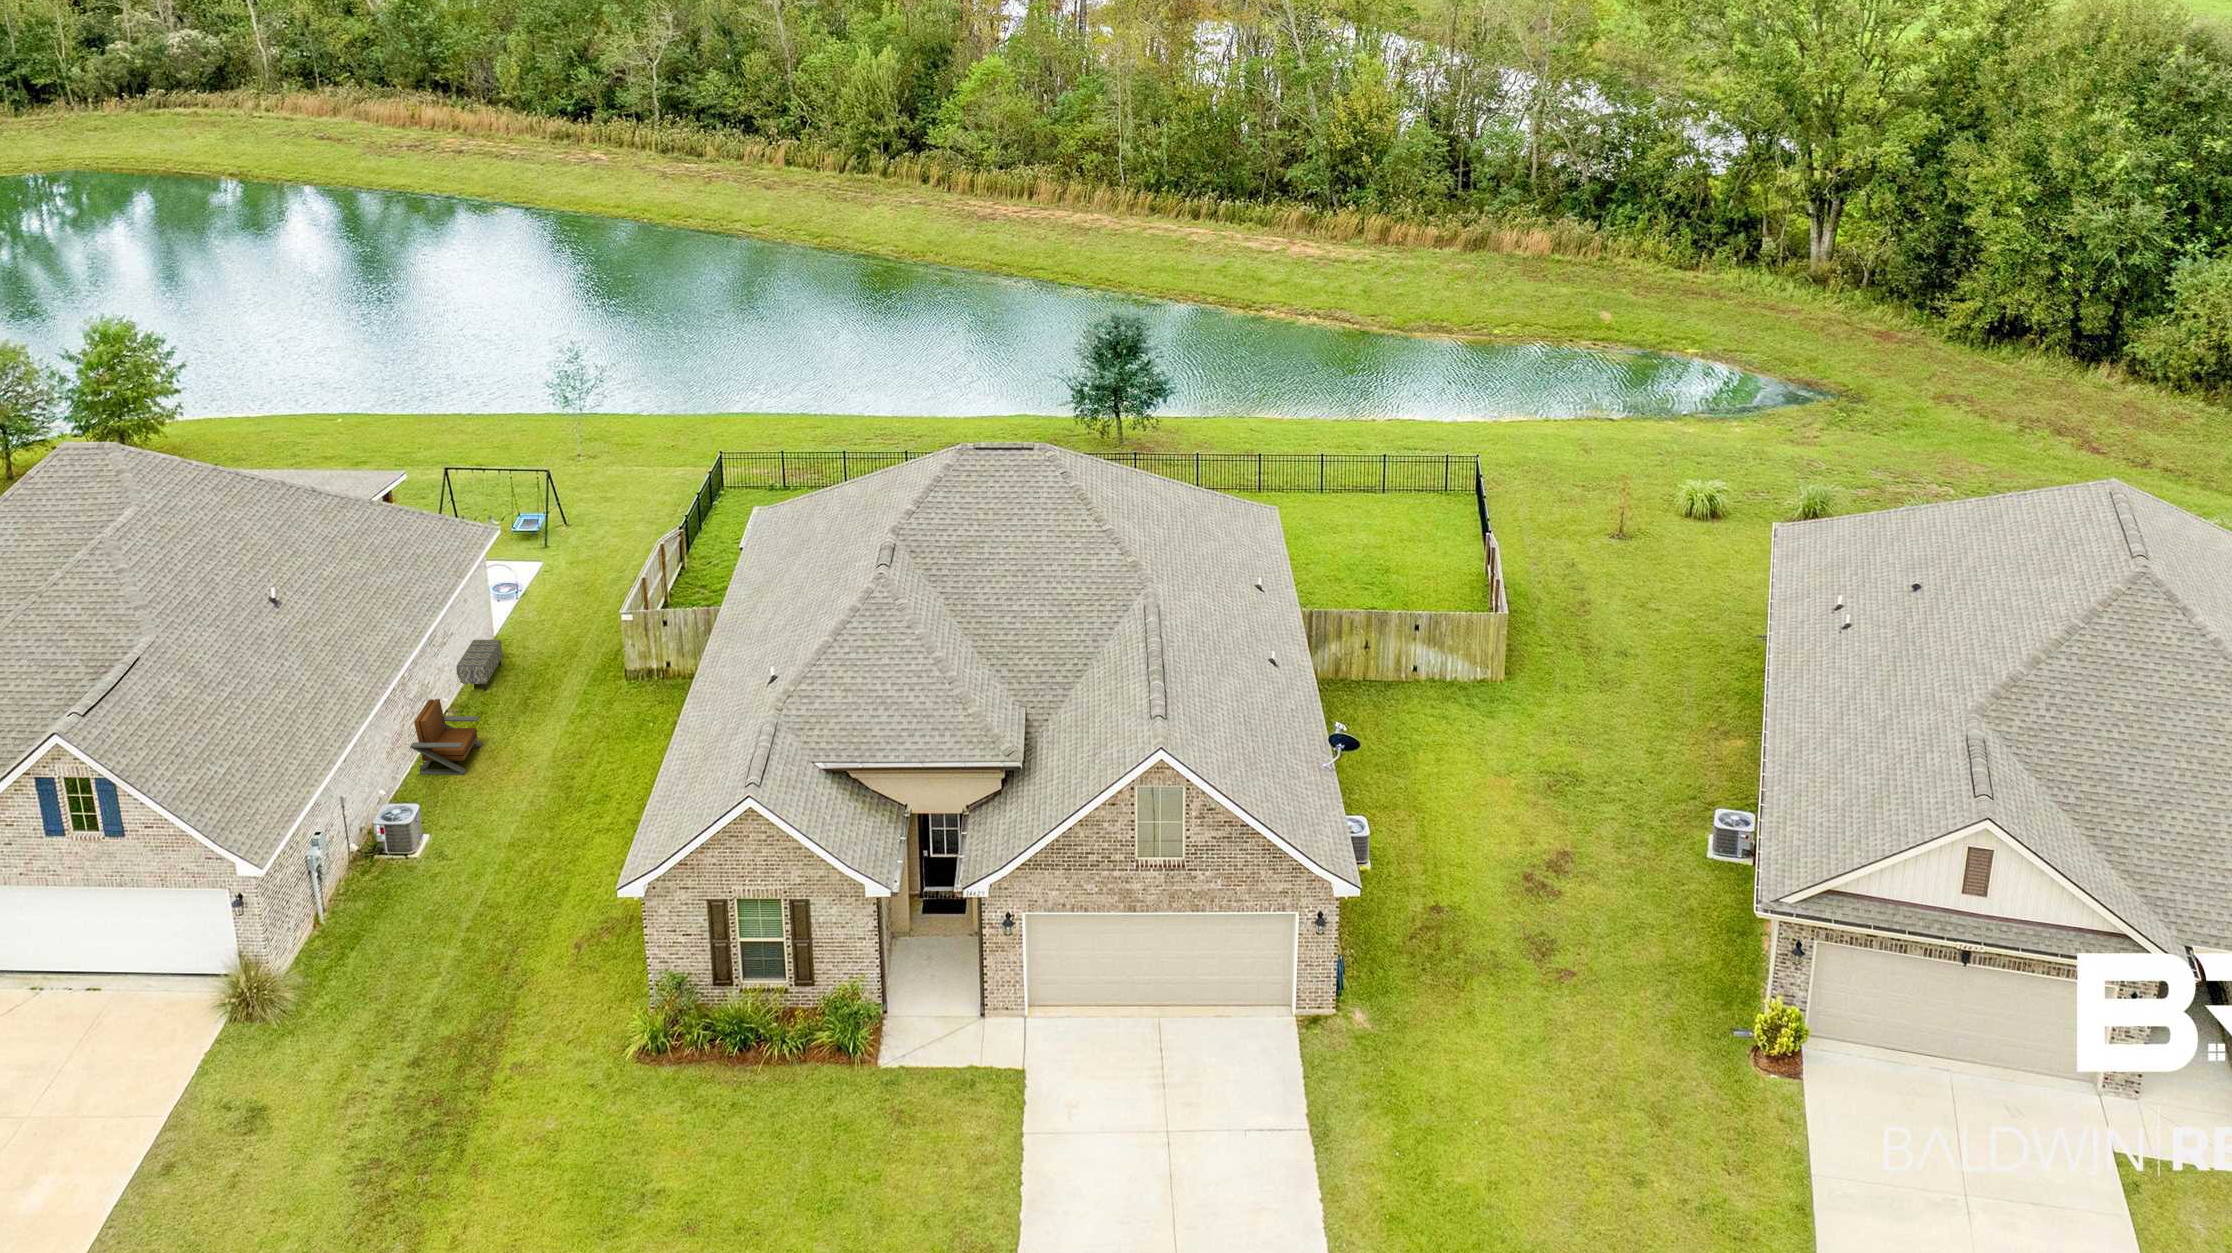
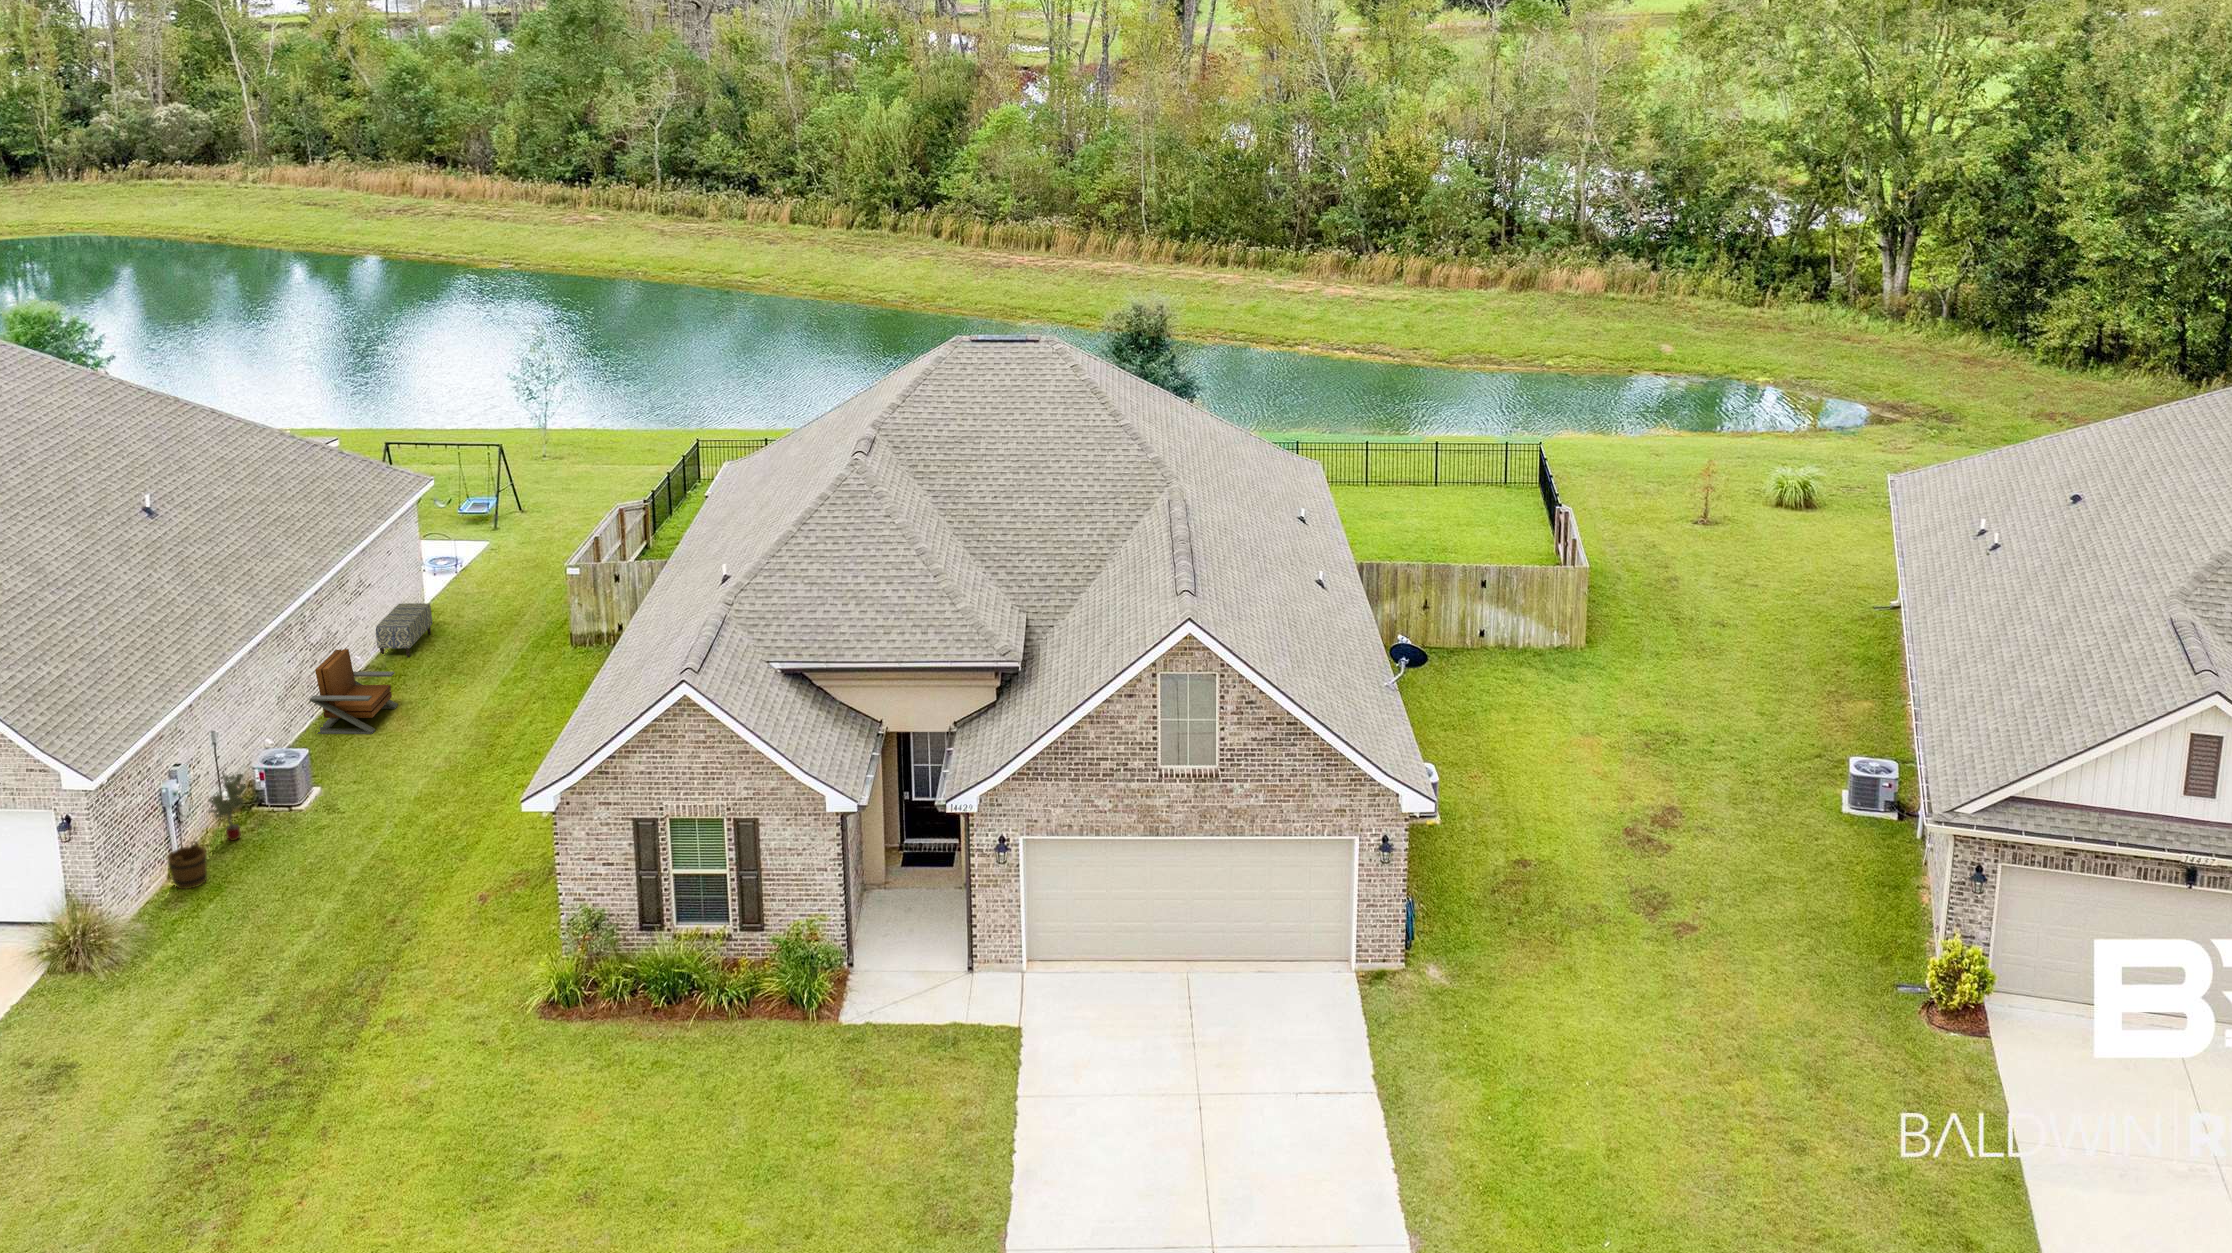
potted tree: none [340,829,372,887] -> present [208,774,246,840]
bucket: none [314,895,346,936] -> present [168,841,207,889]

